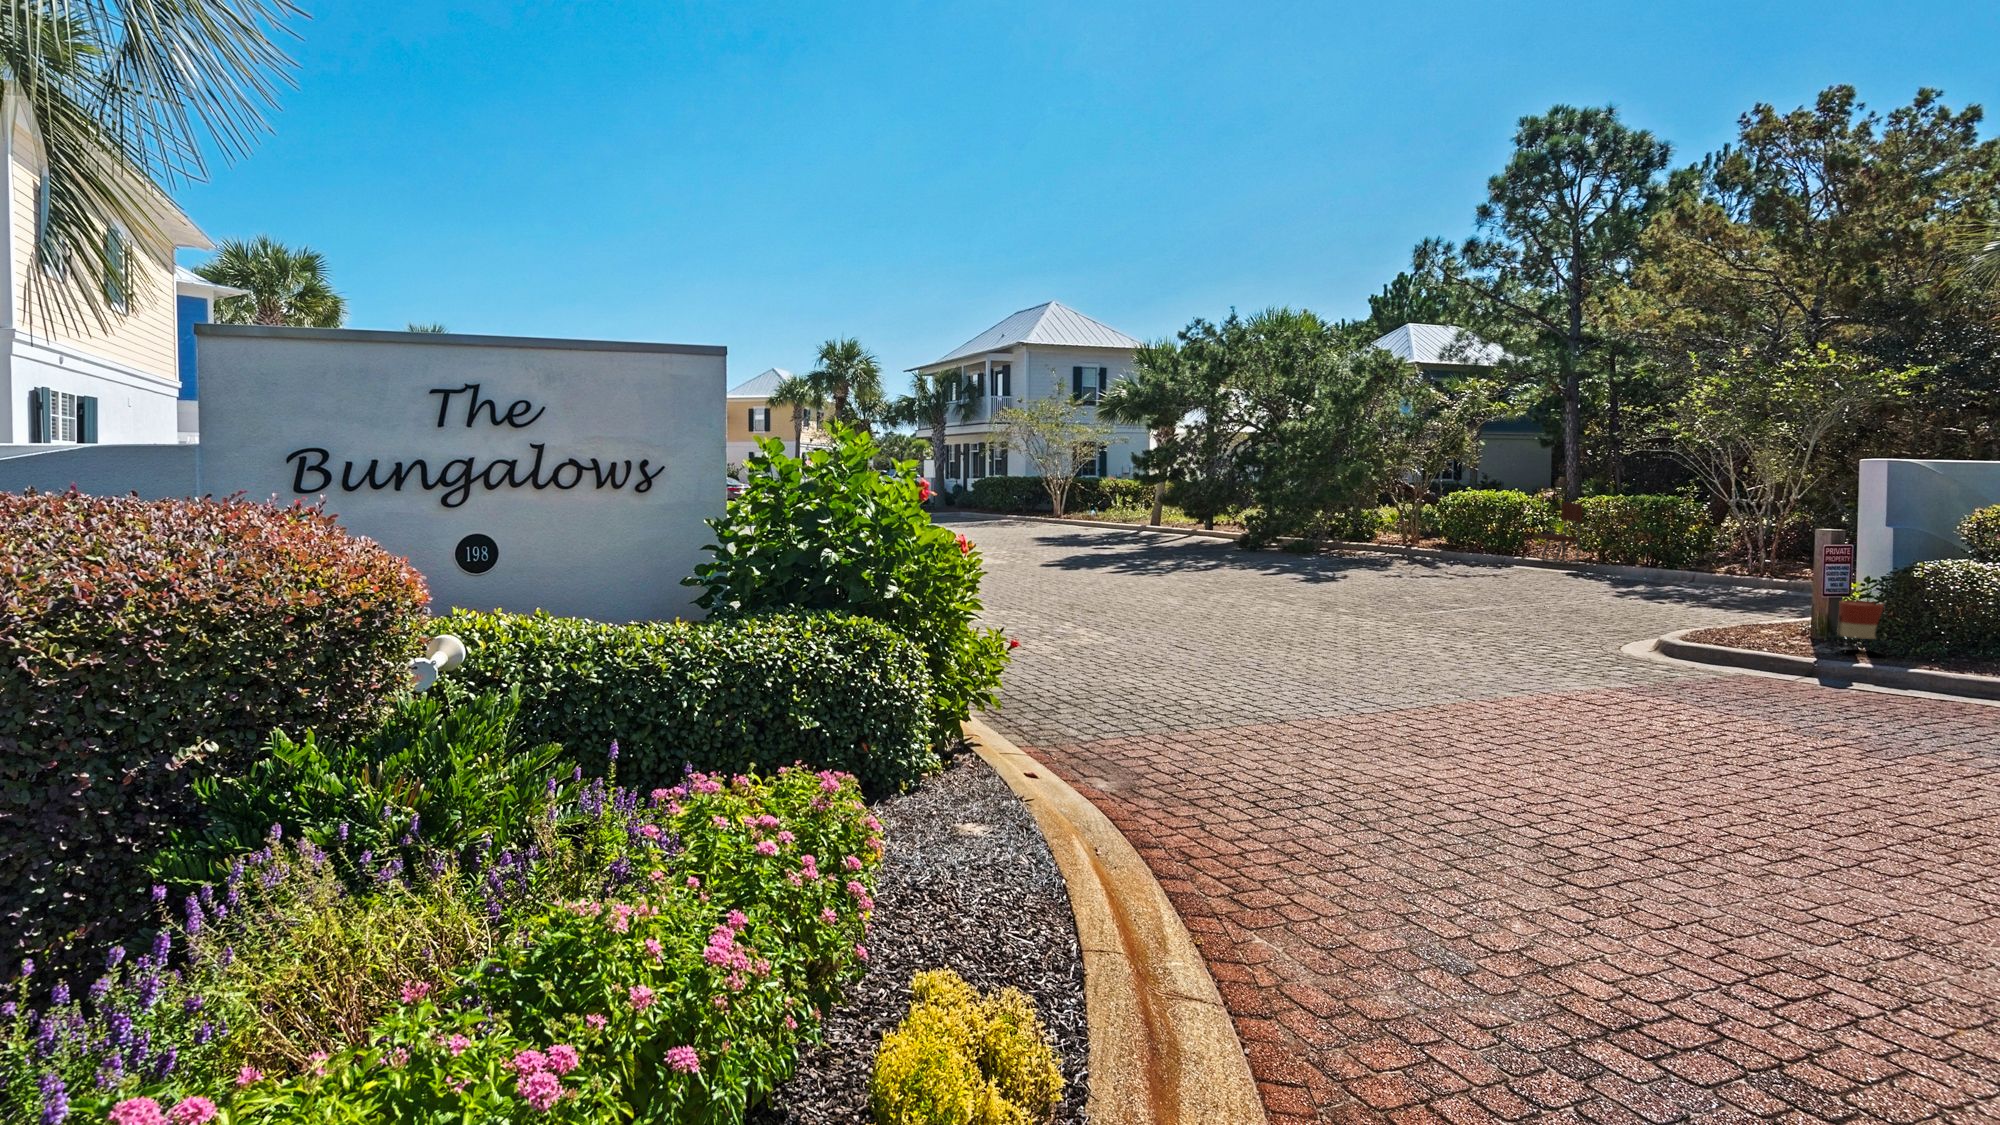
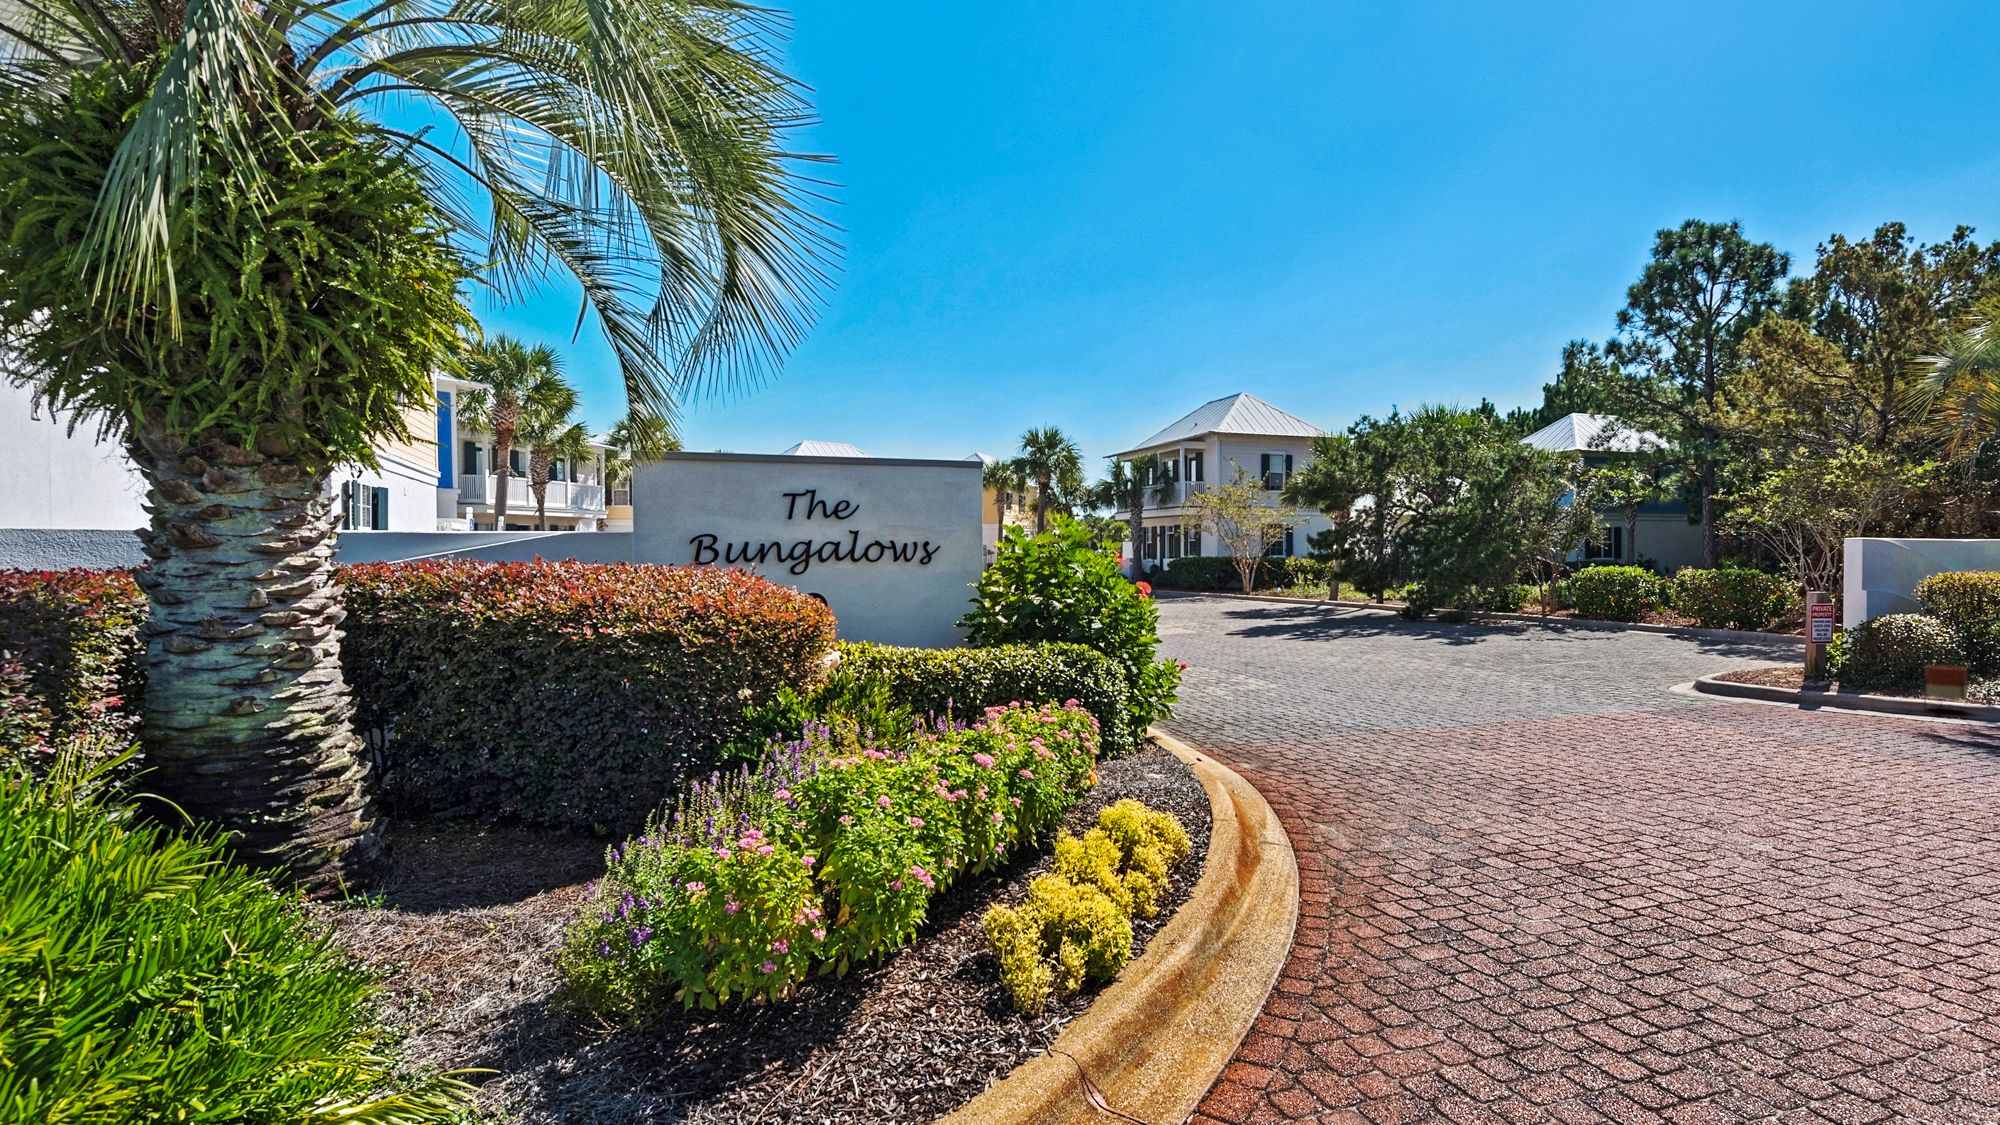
bench: present [1533,502,1583,565] -> none [1689,580,1736,639]

